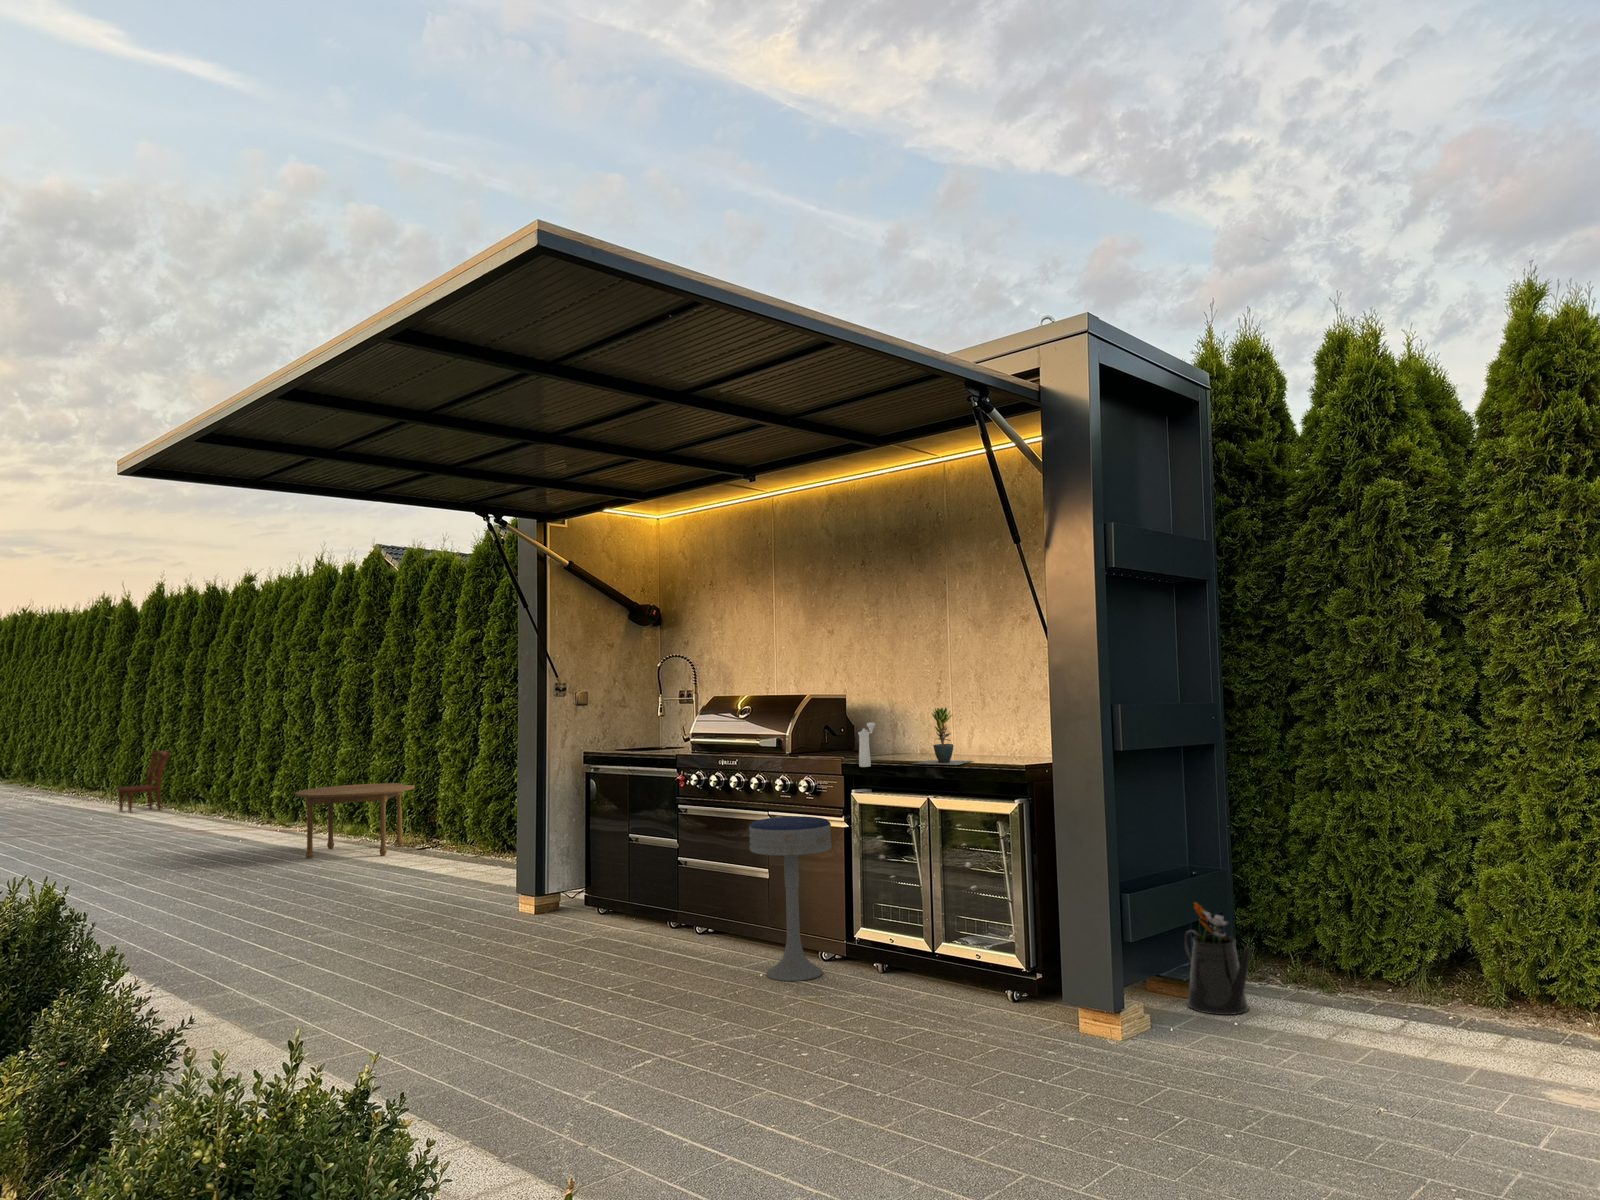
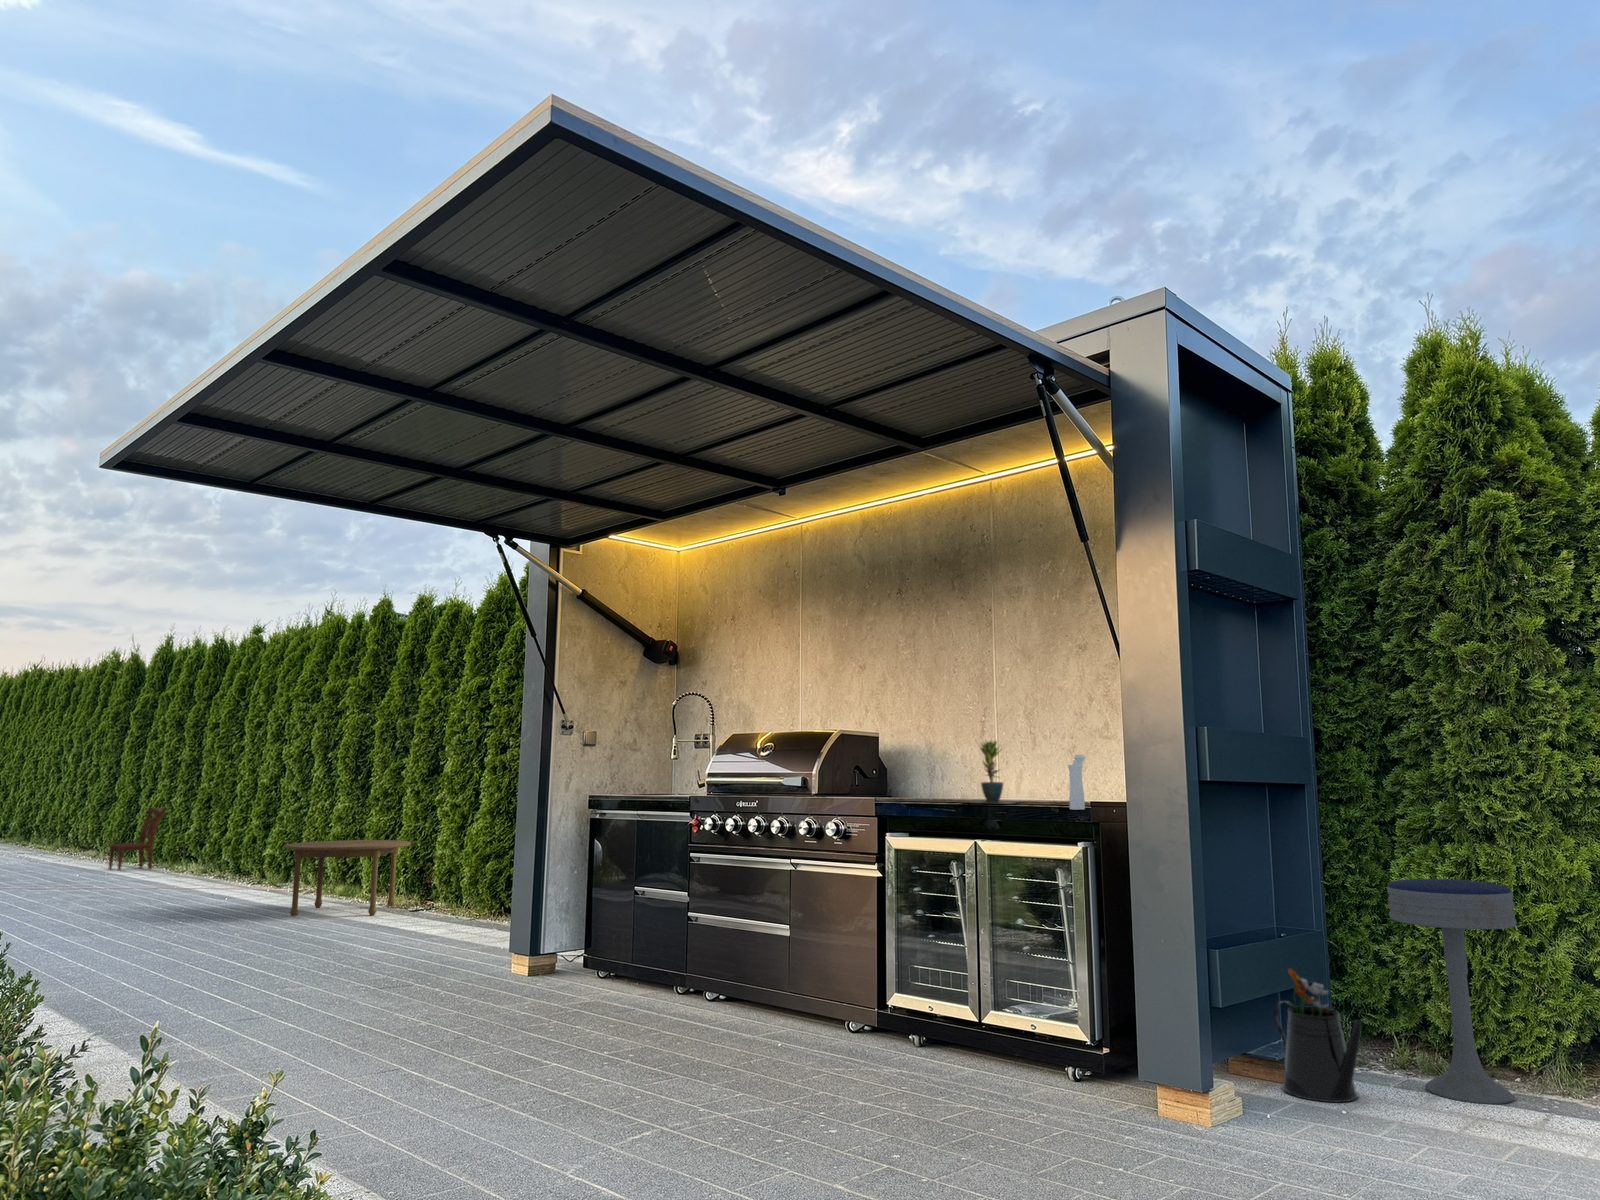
pepper mill: present [858,722,875,767] -> present [1068,755,1085,810]
bar stool: present [749,816,832,981] -> present [1387,879,1517,1104]

